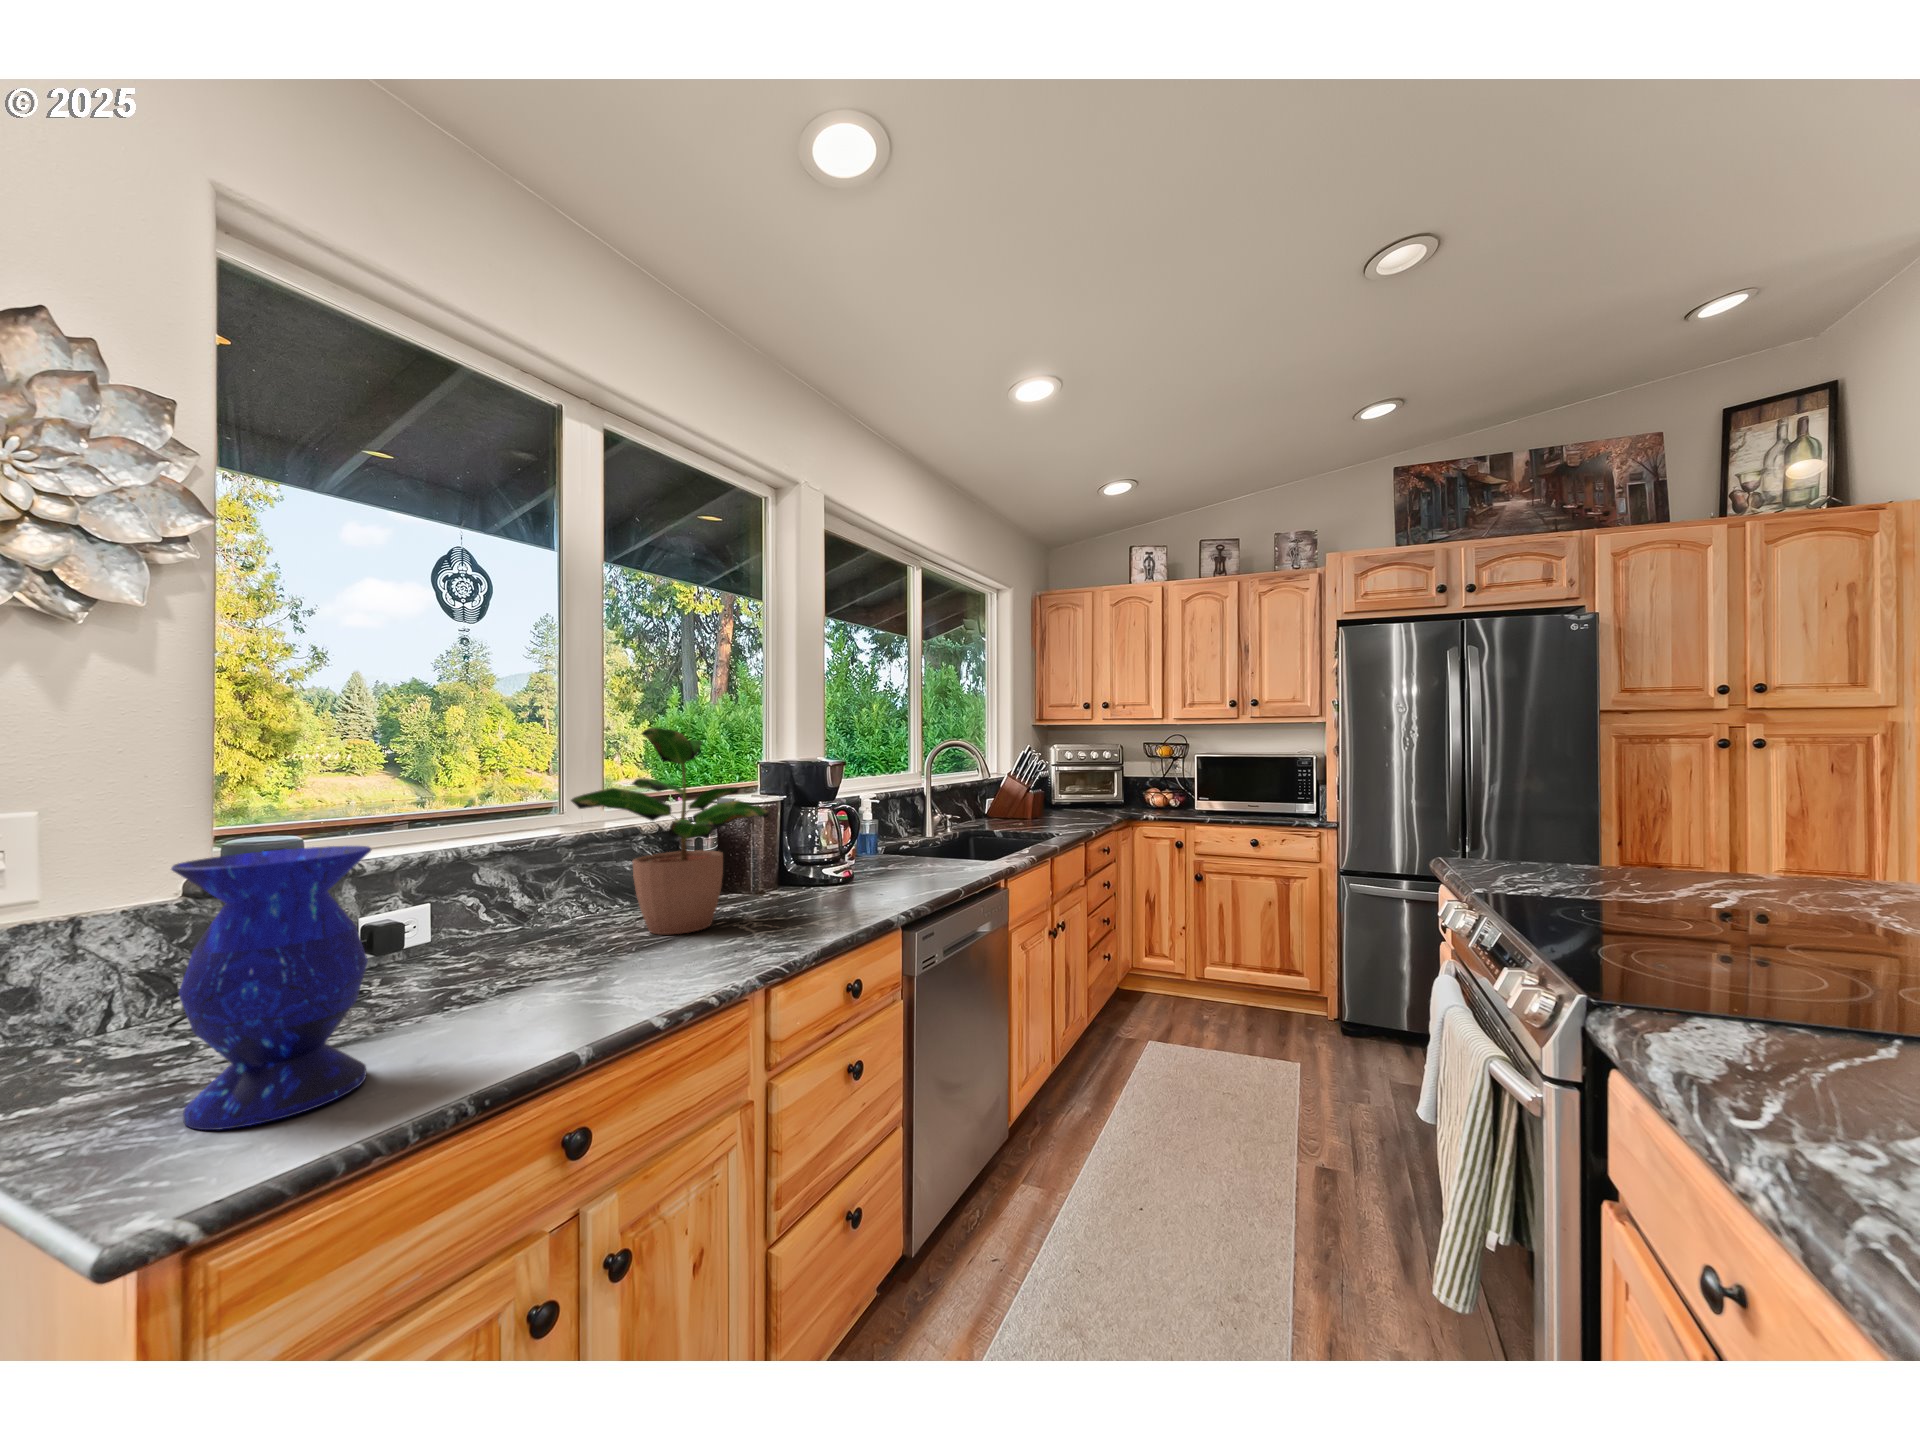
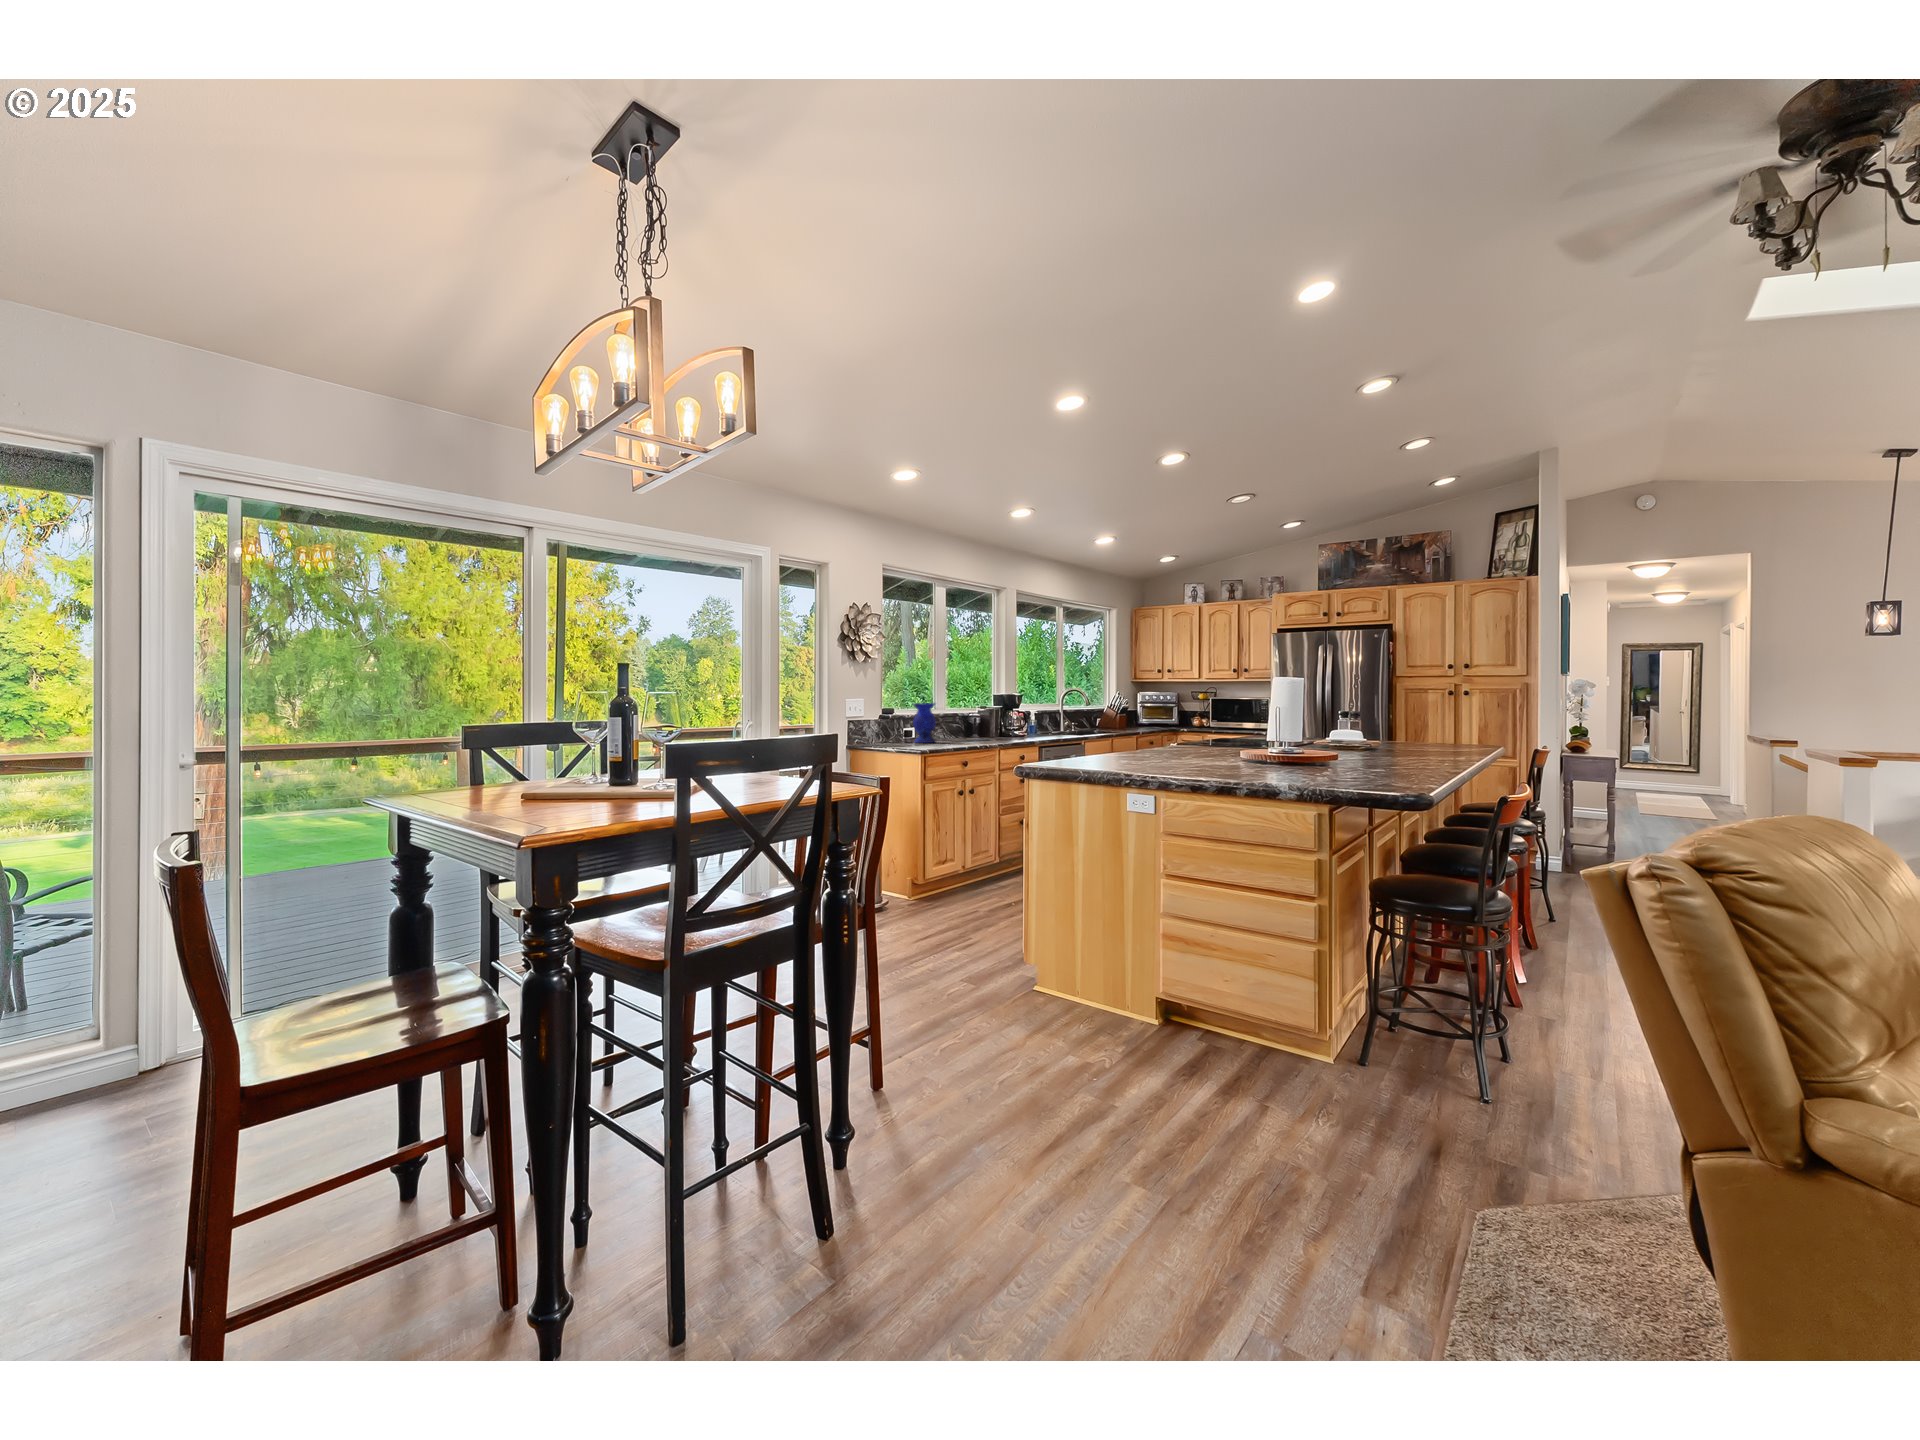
potted plant: present [571,728,769,934] -> none [948,682,999,738]

